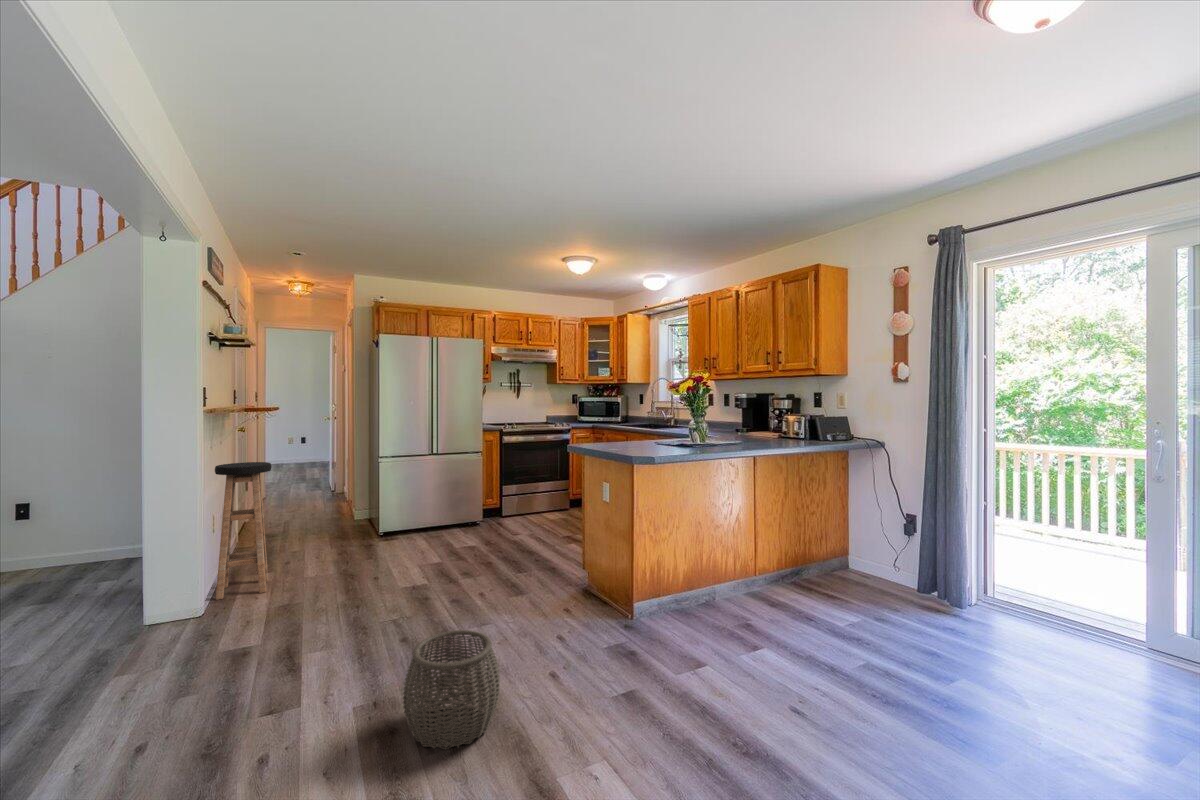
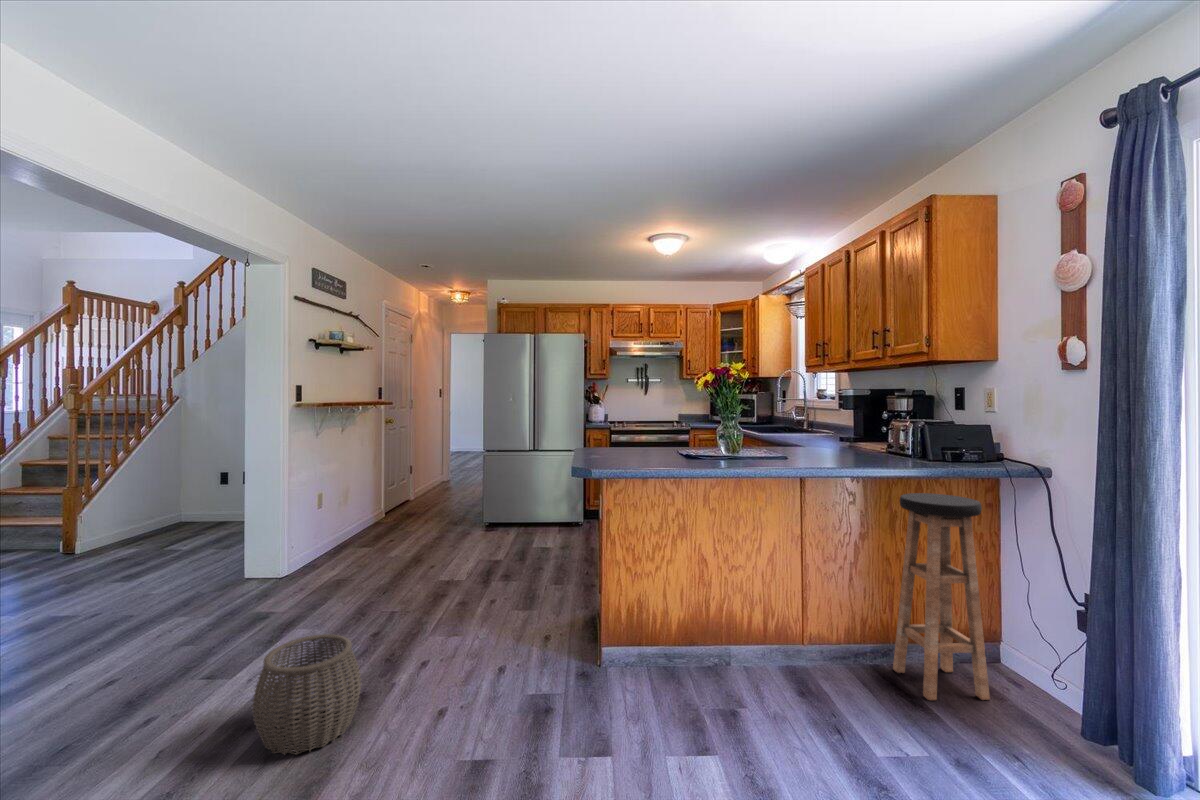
bar stool: present [215,462,271,600] -> present [893,493,990,700]

